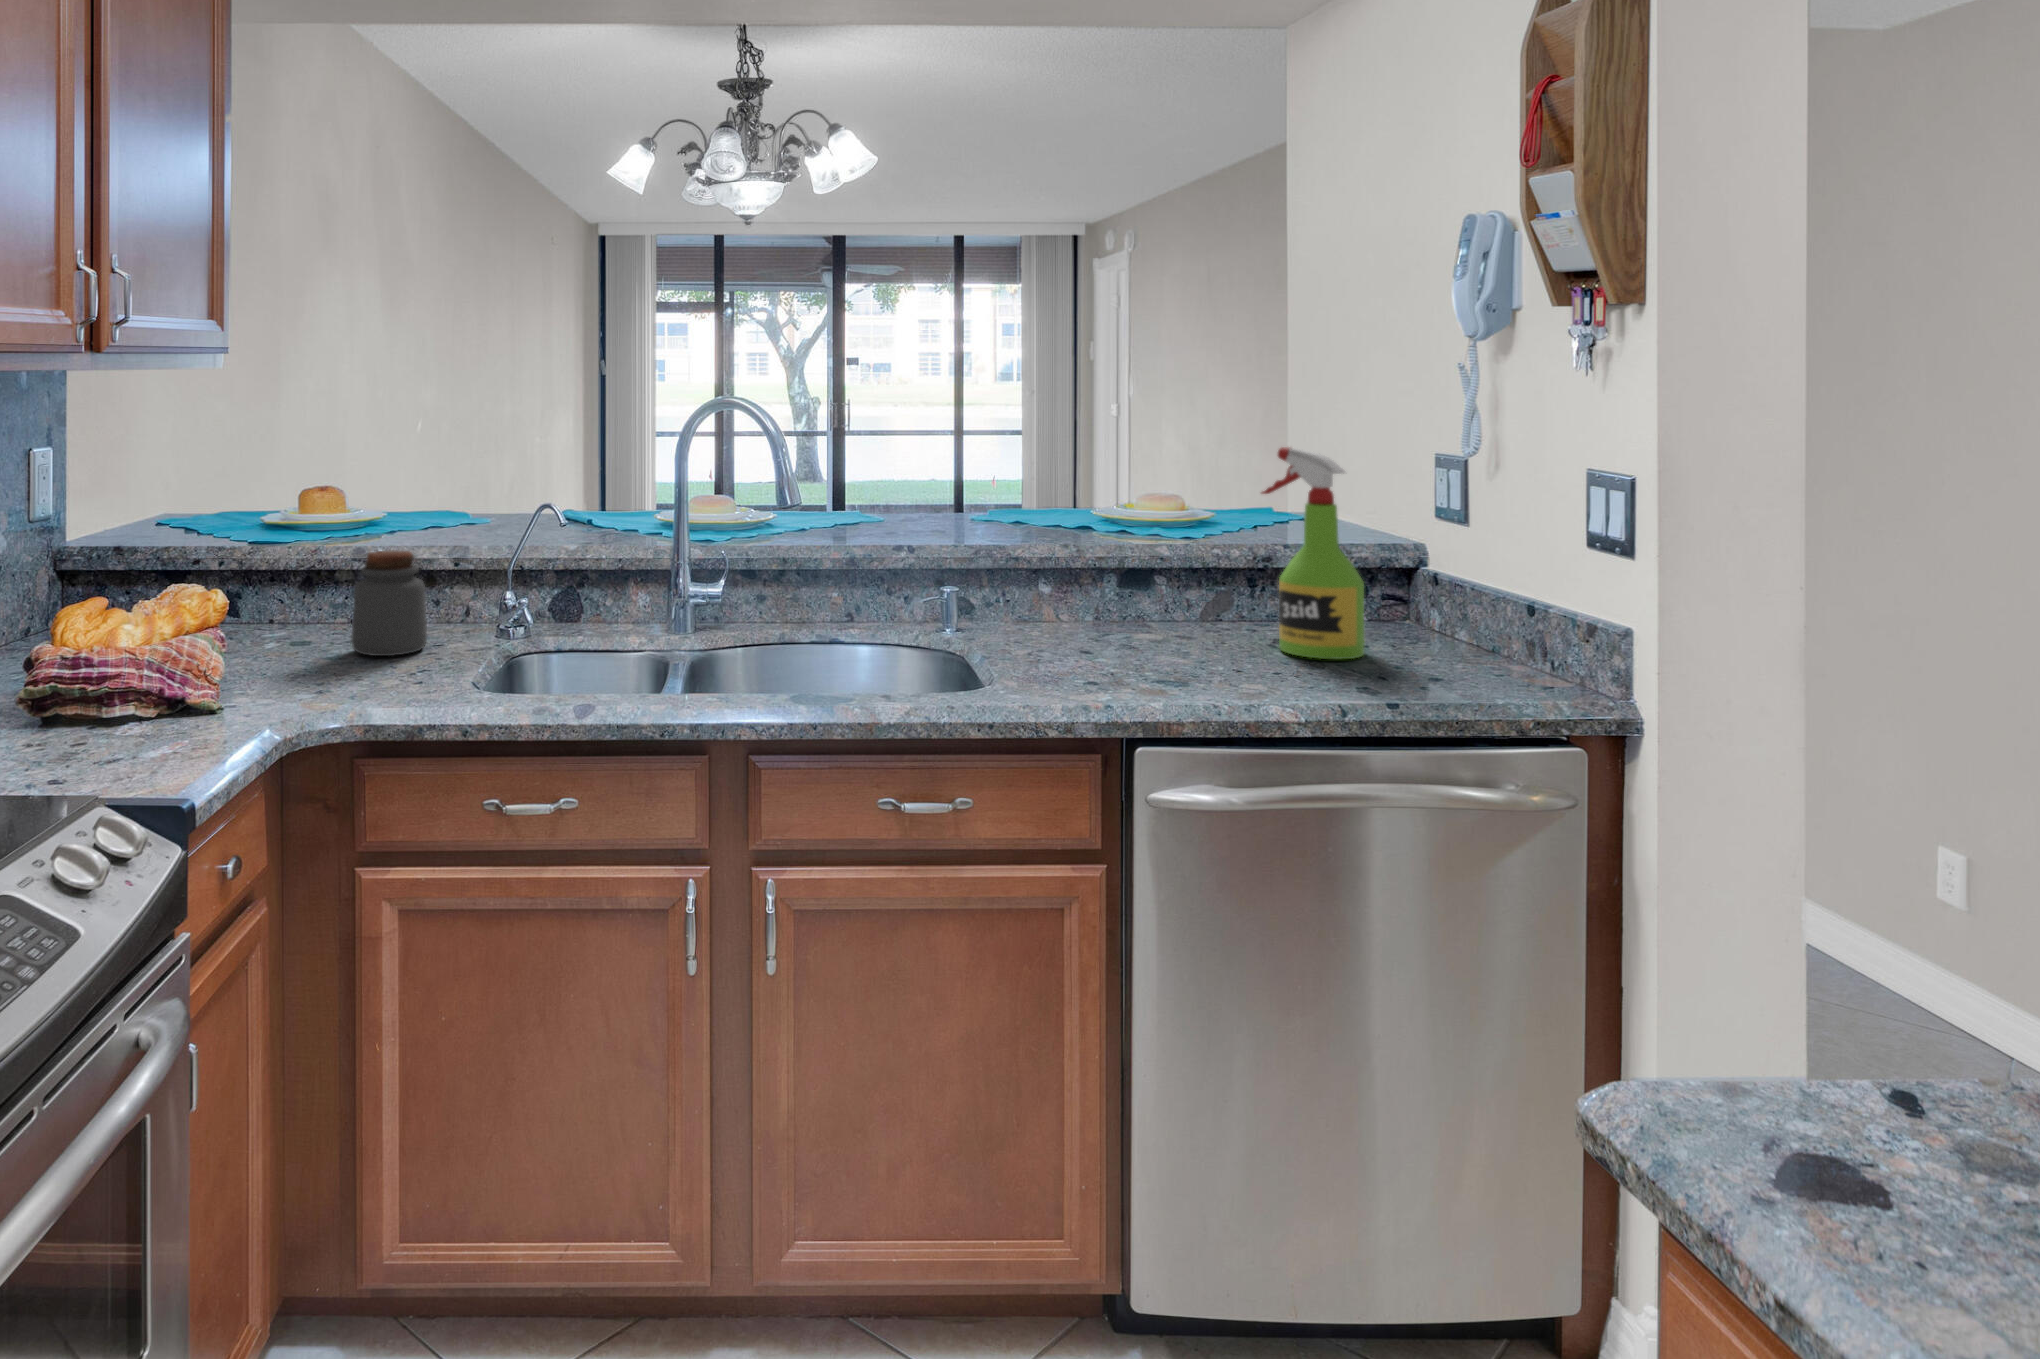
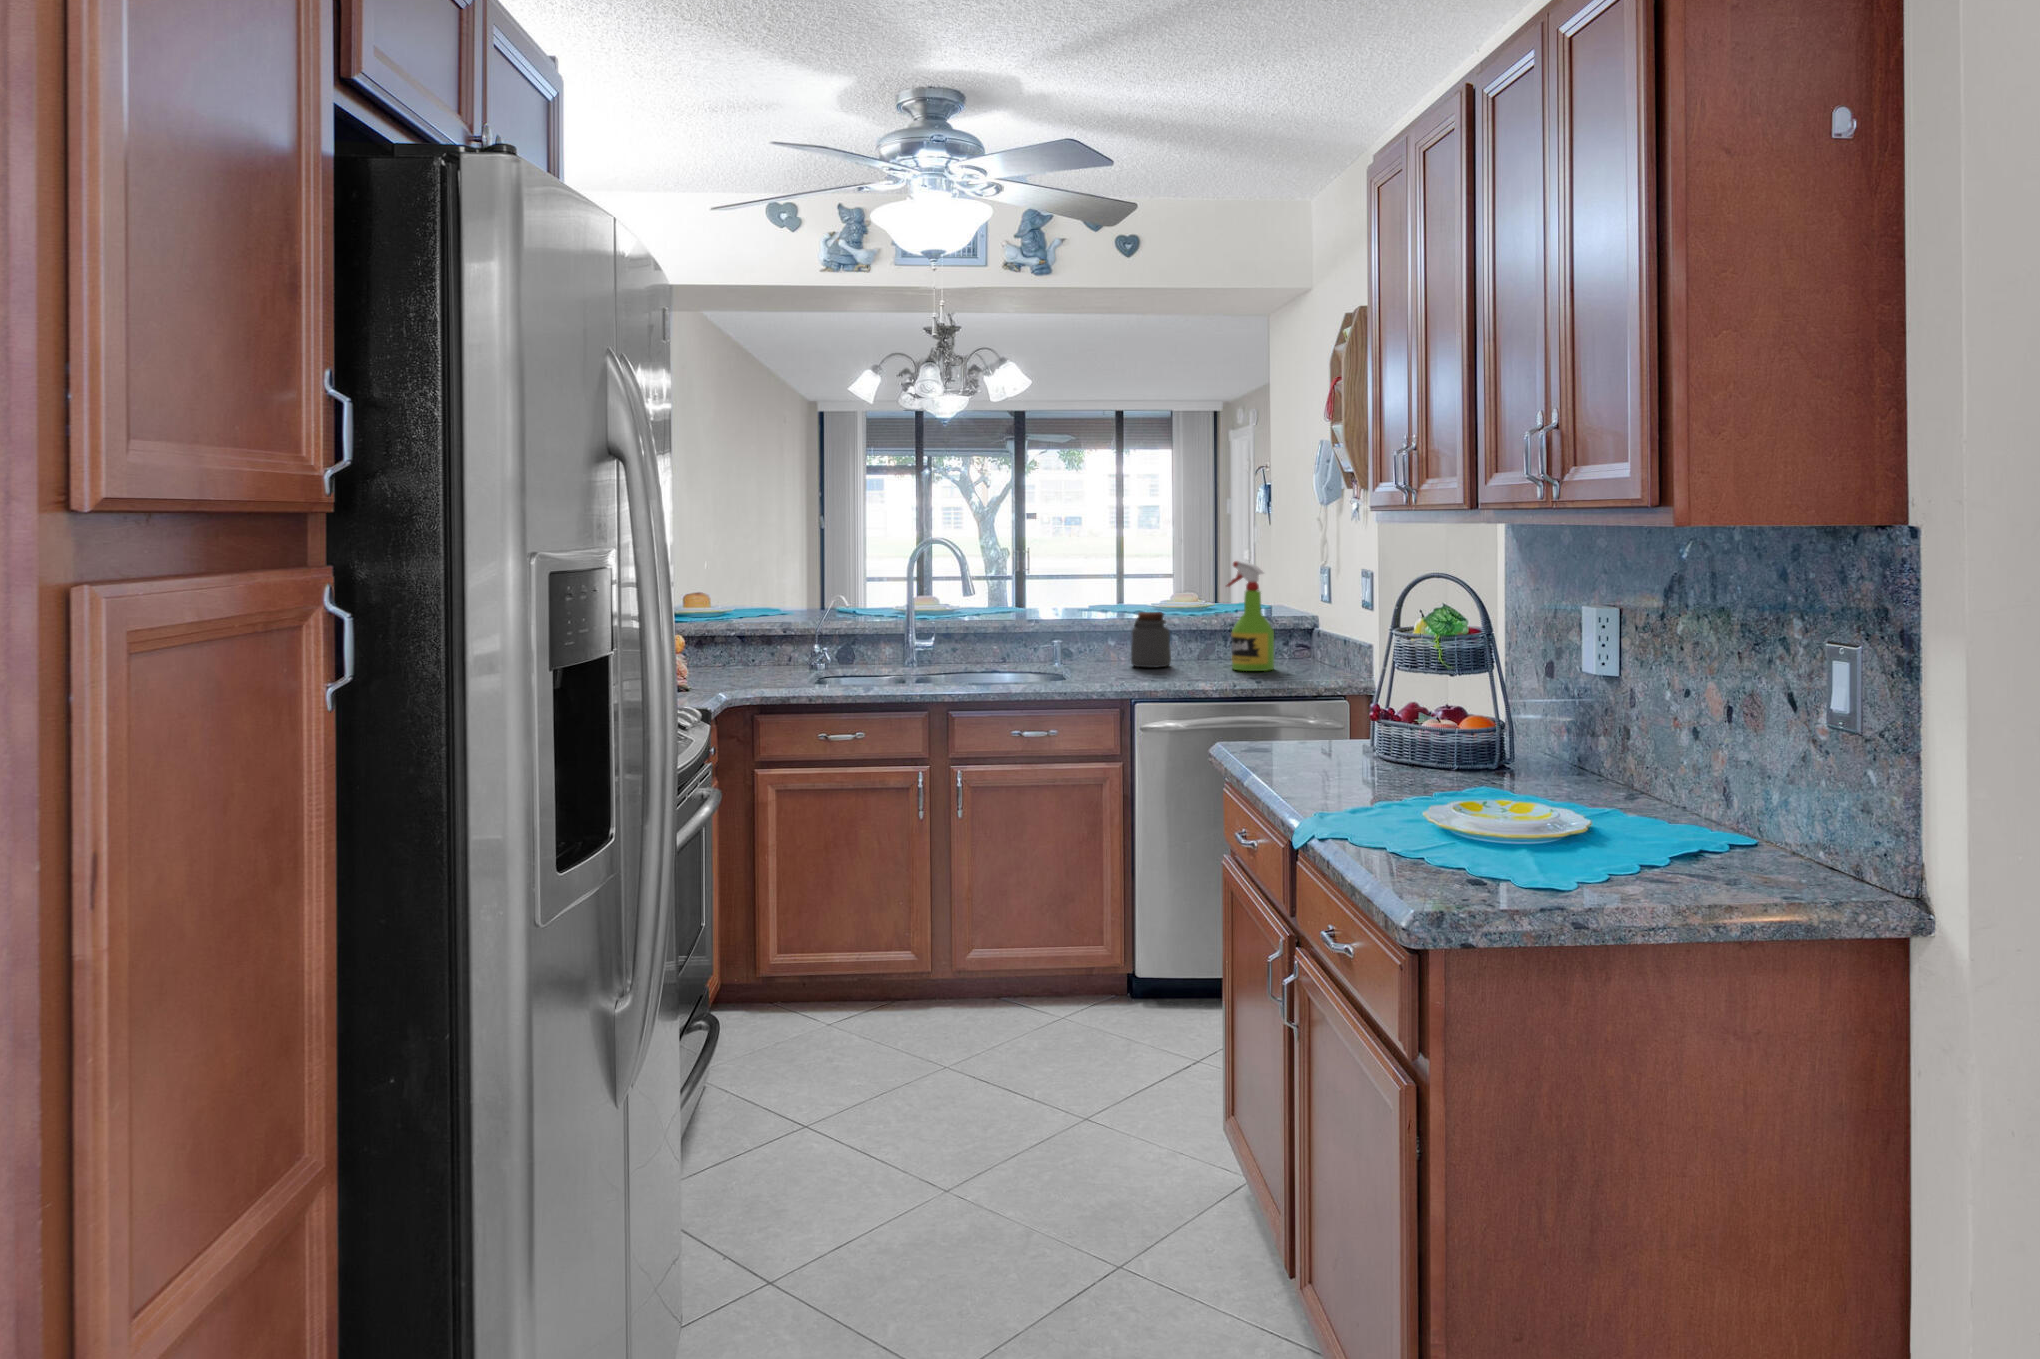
jar: present [351,551,427,656] -> present [1131,612,1171,667]

